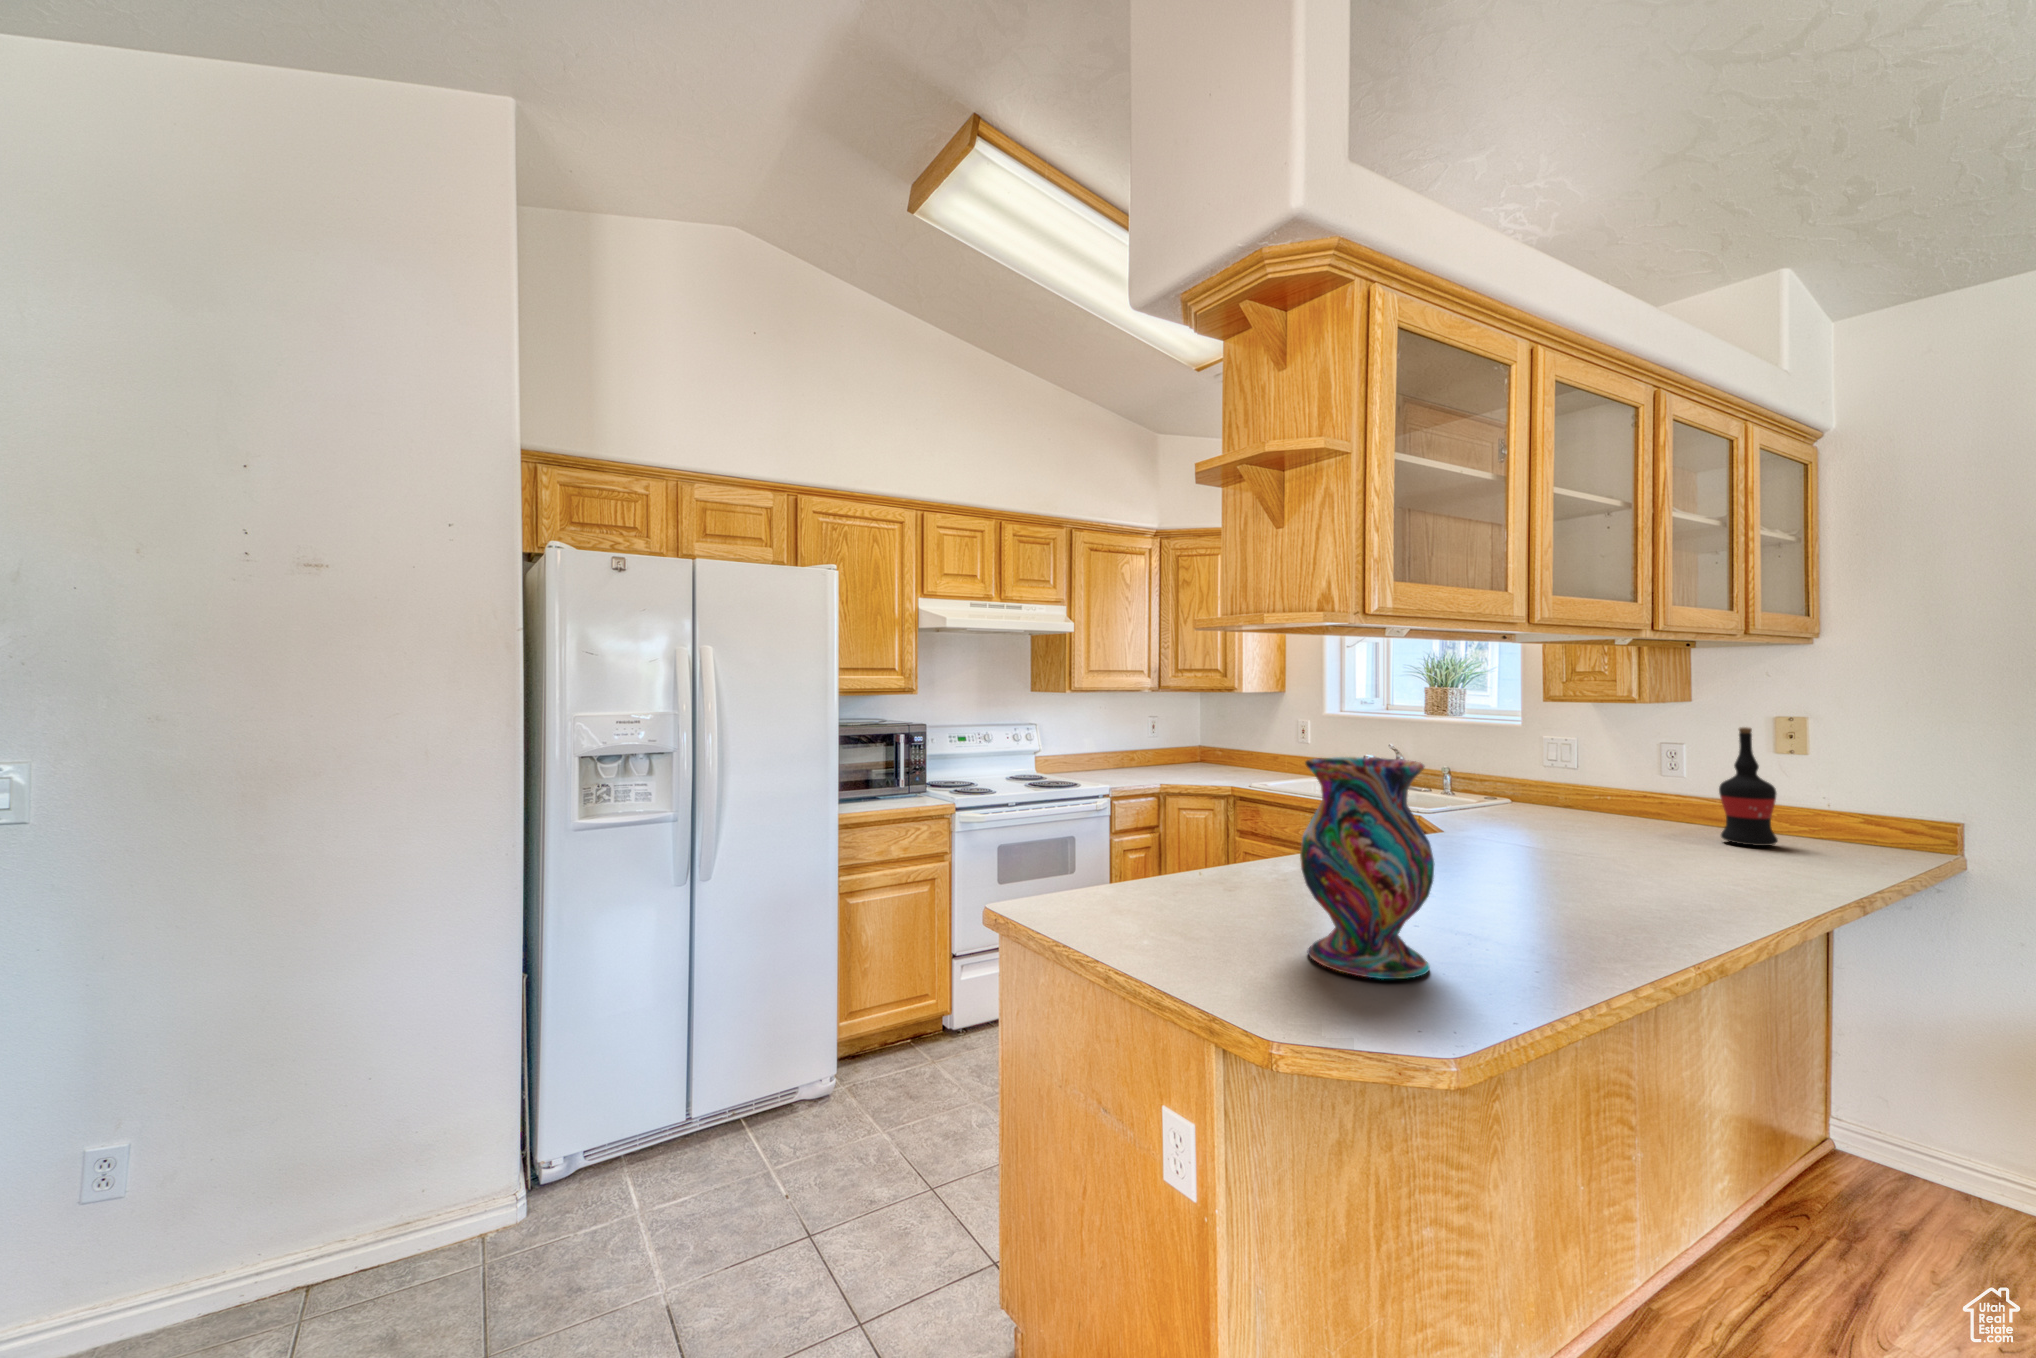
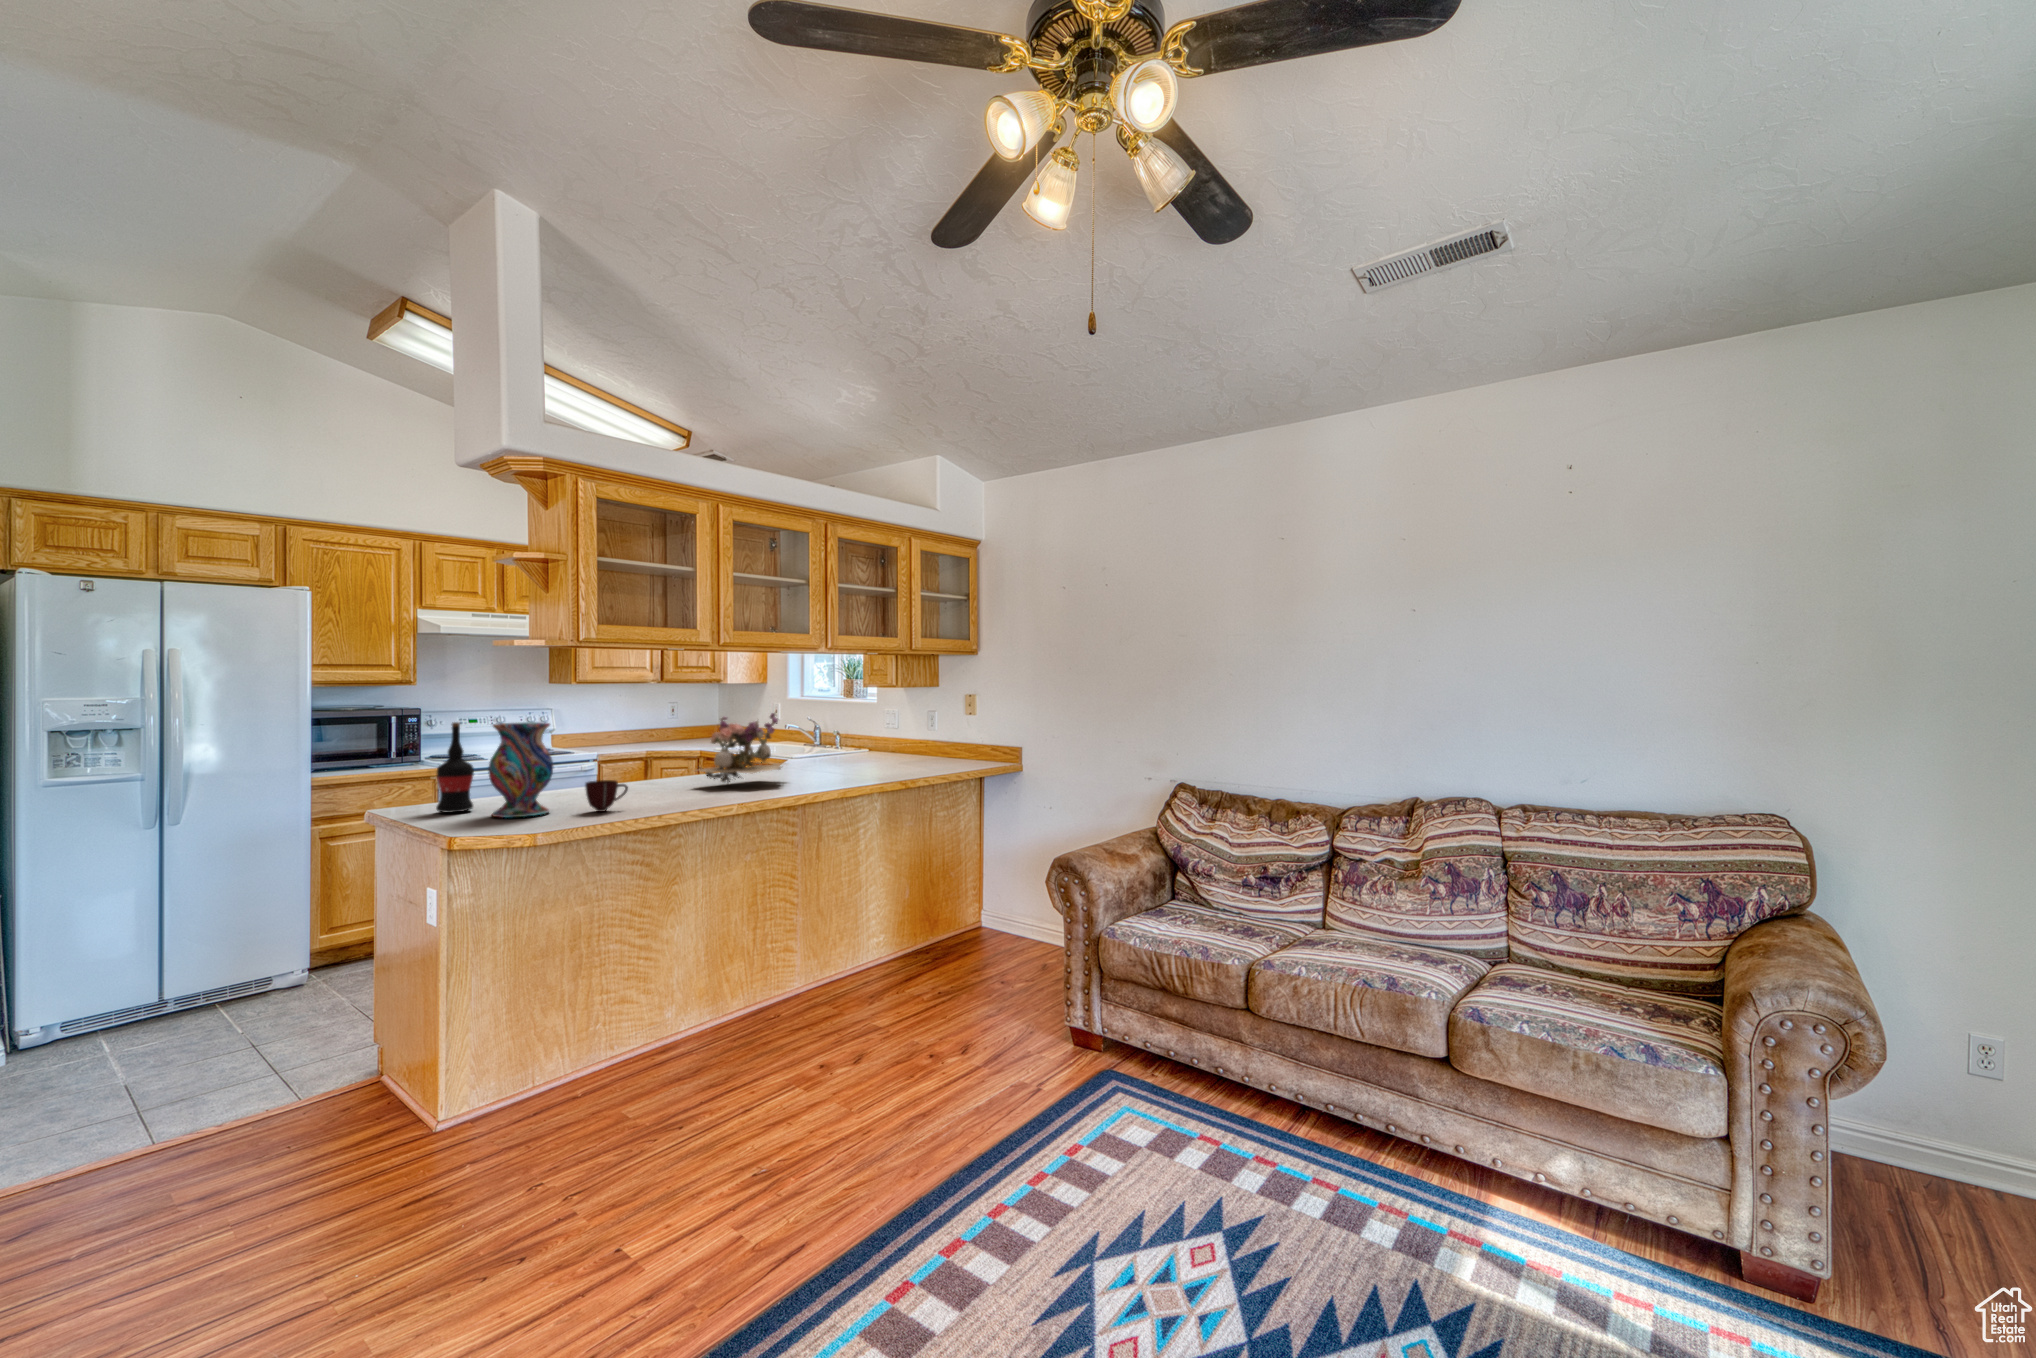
wine bottle: present [1719,727,1778,846] -> present [436,722,474,813]
flower arrangement: none [1478,730,1676,871] -> present [698,712,782,783]
mug: none [1488,886,1567,965] -> present [585,780,628,812]

